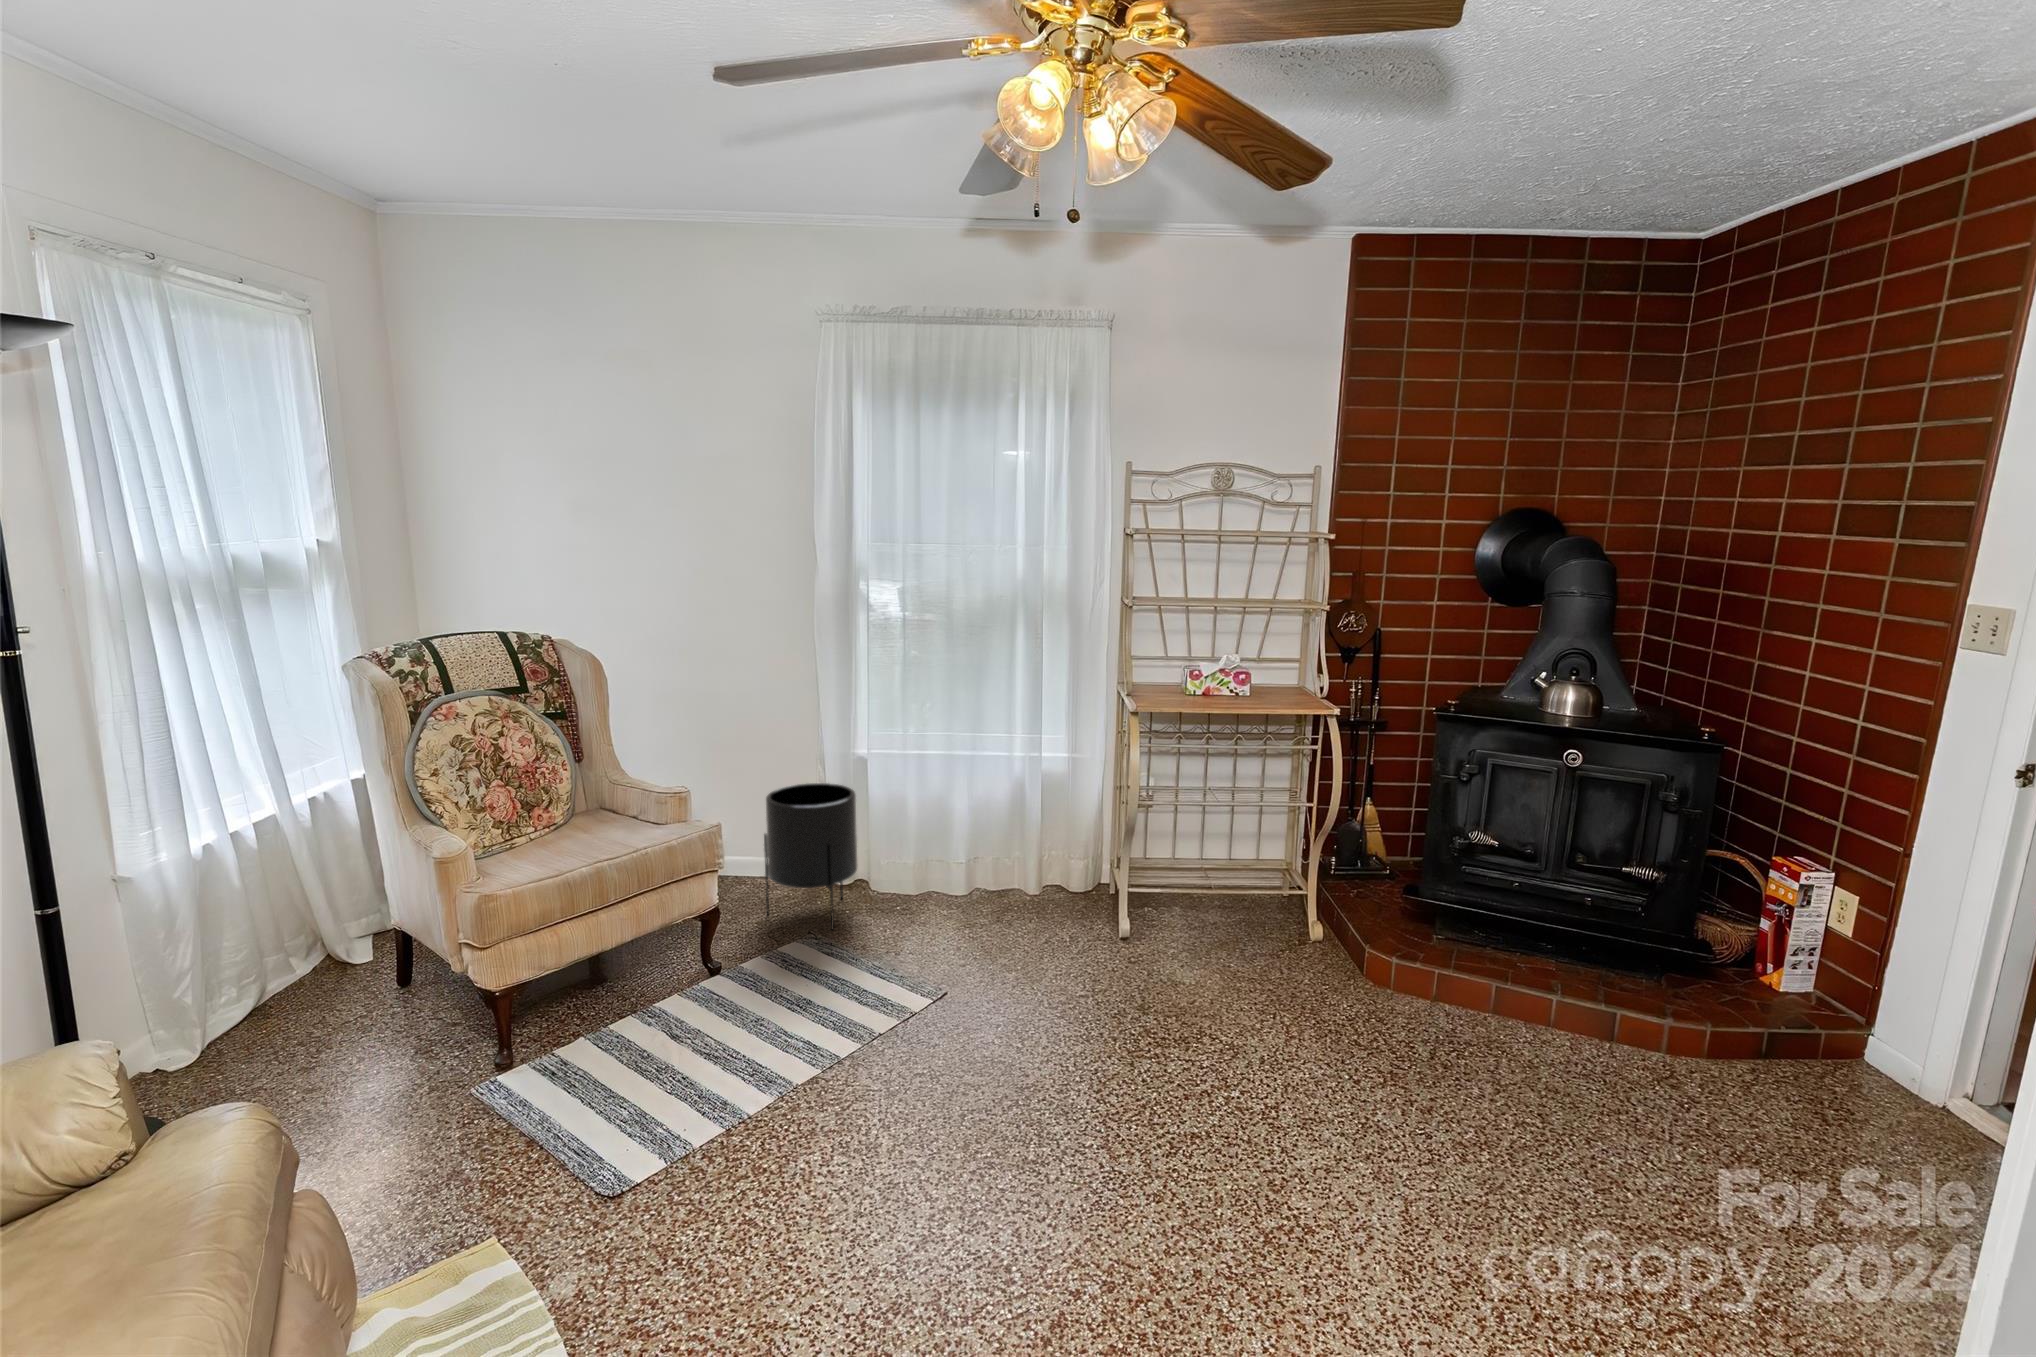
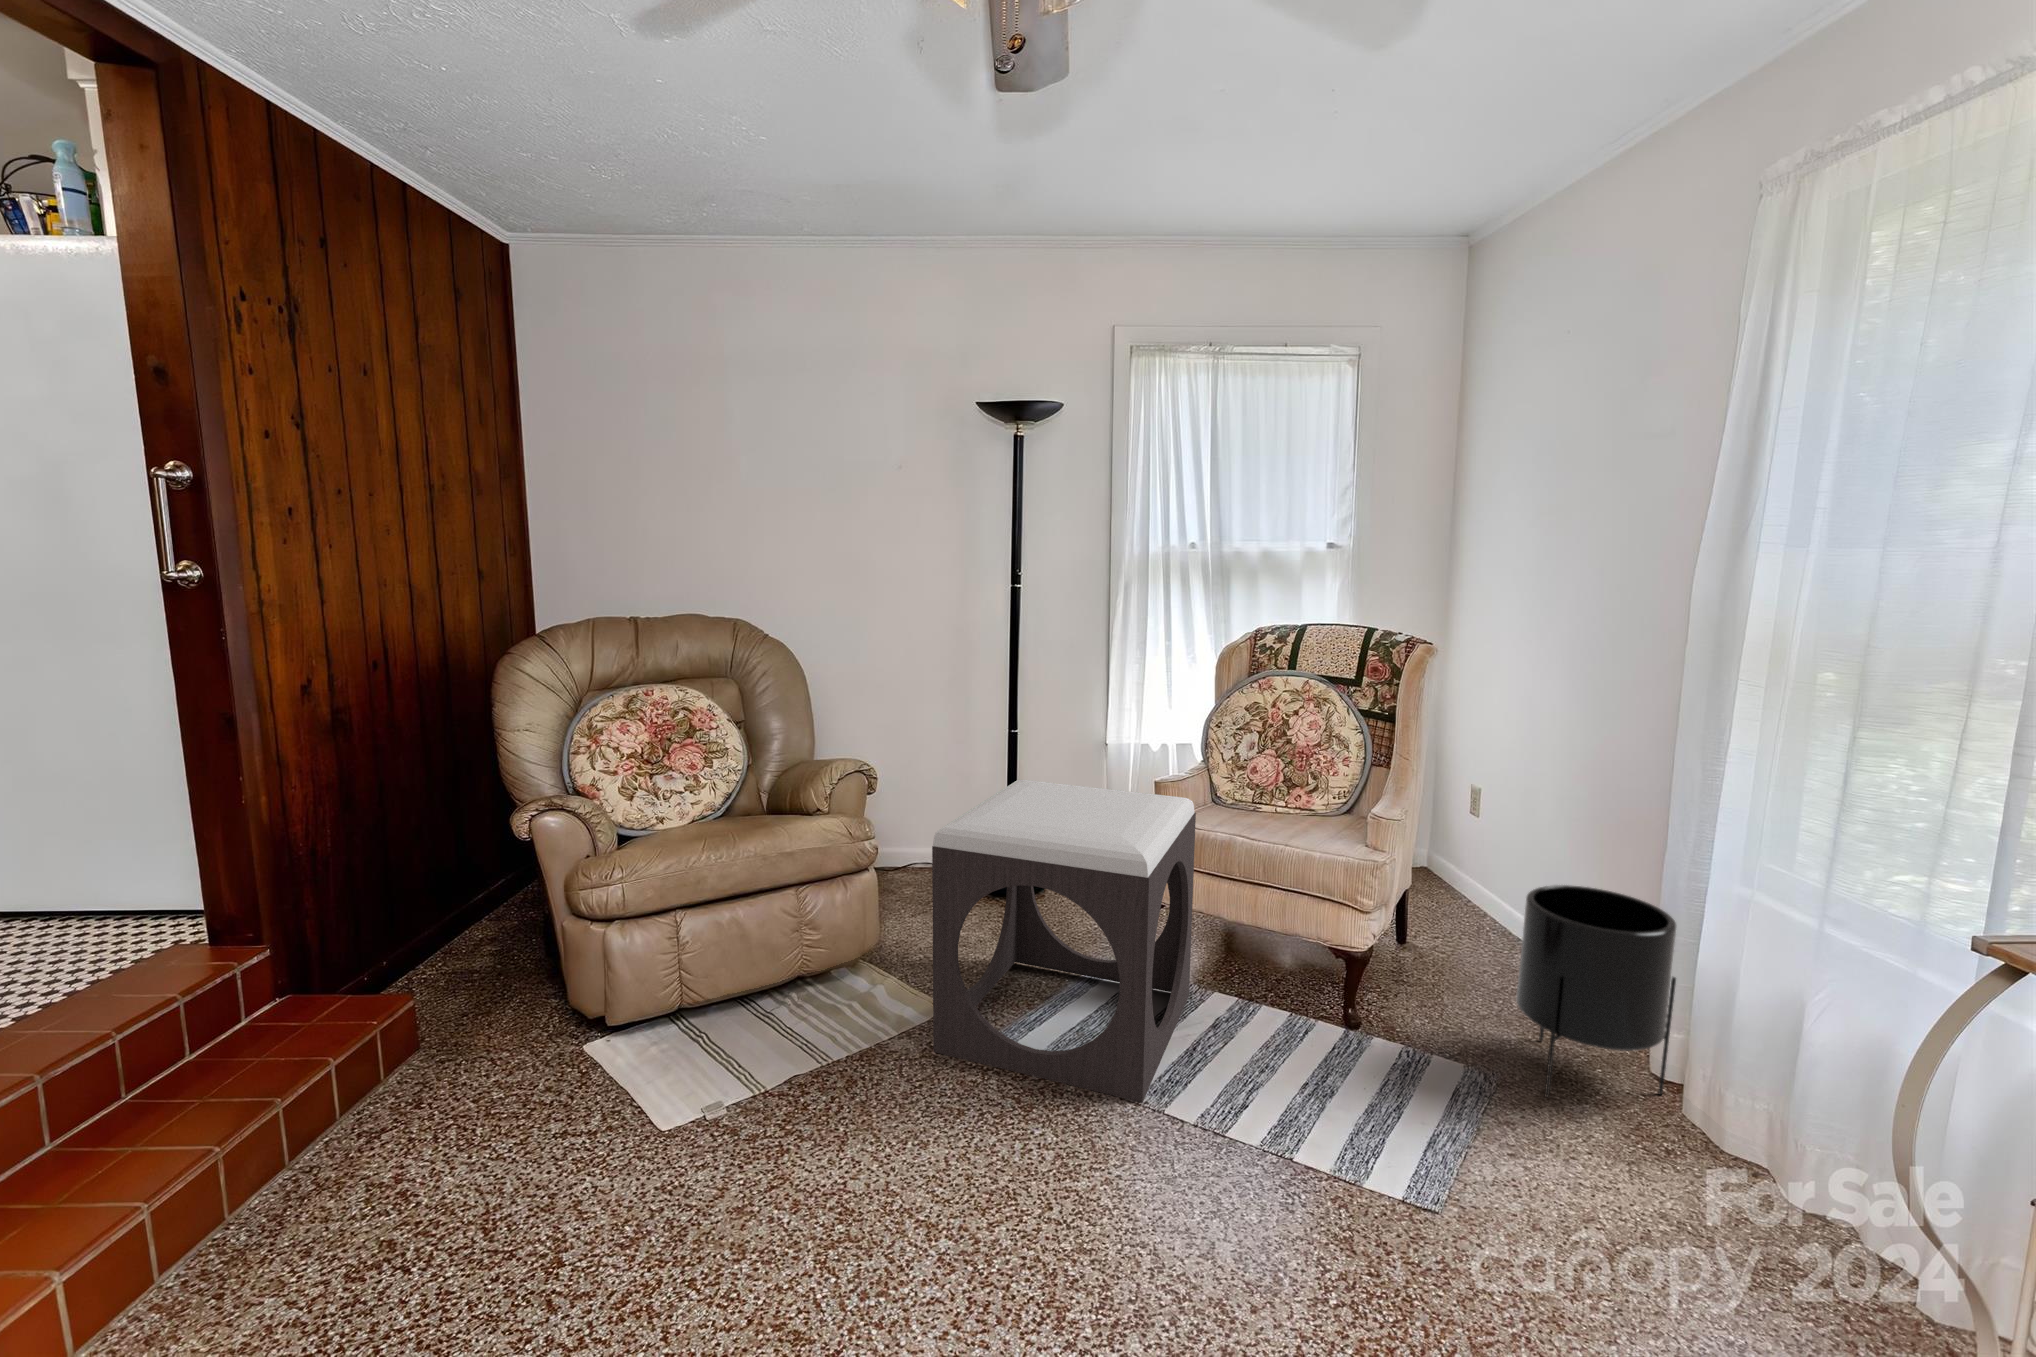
footstool: none [370,839,777,1263] -> present [932,779,1196,1102]

